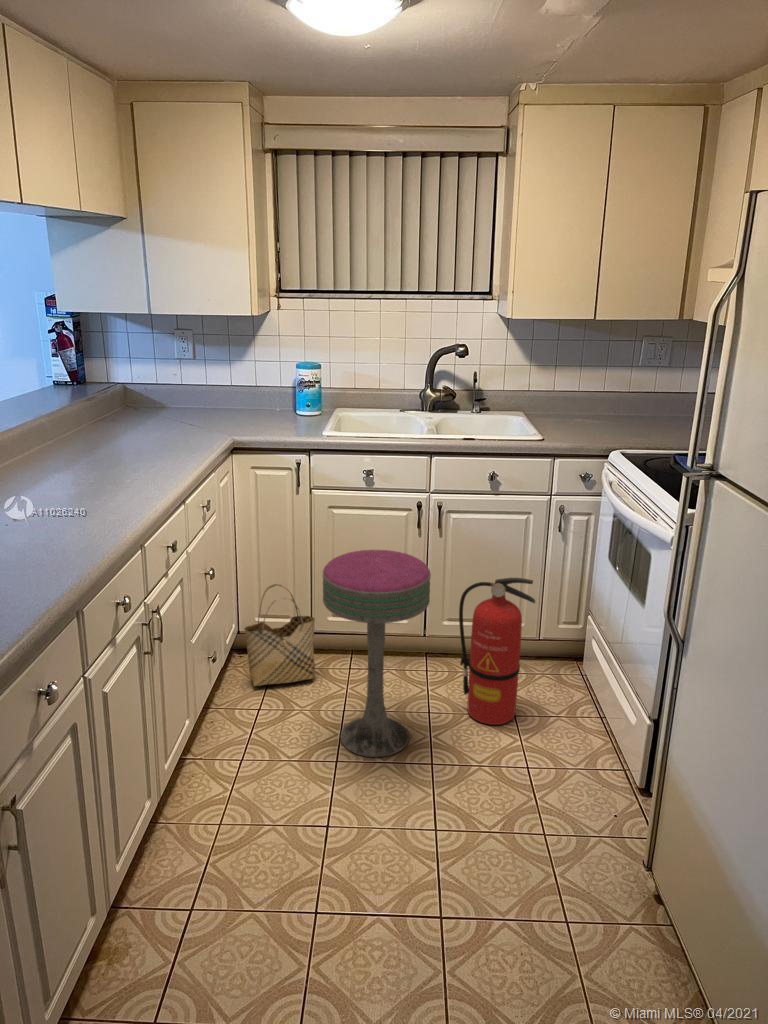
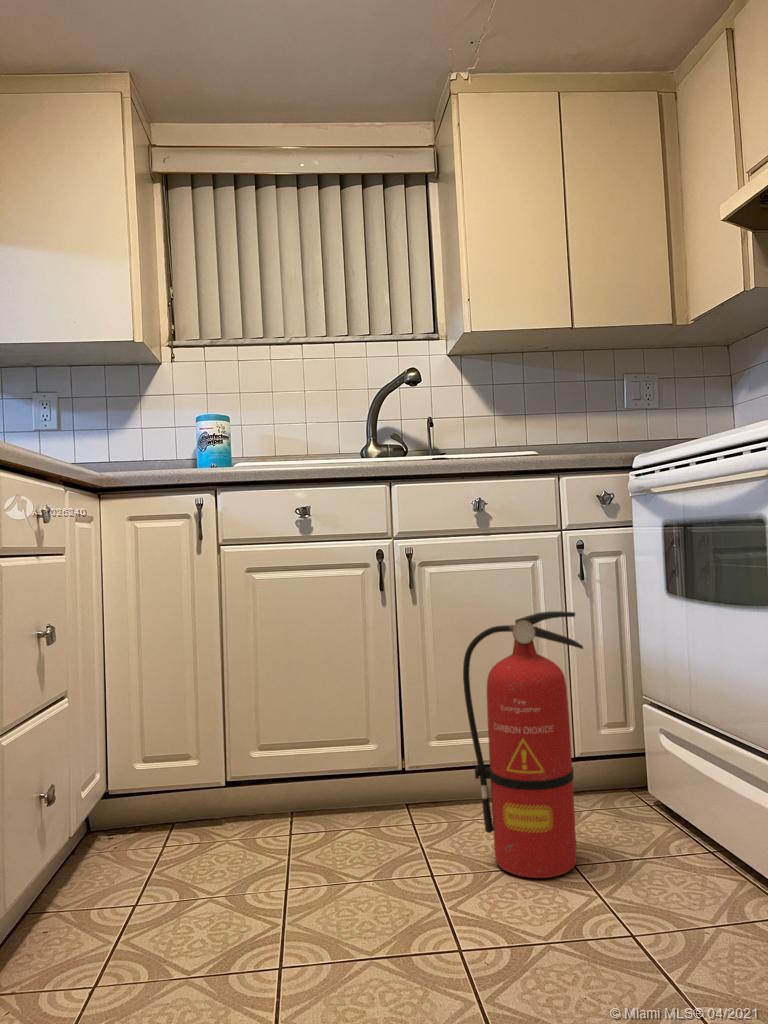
bar stool: present [323,550,431,757] -> none [237,576,420,952]
woven basket: present [244,584,315,686] -> none [109,692,231,870]

